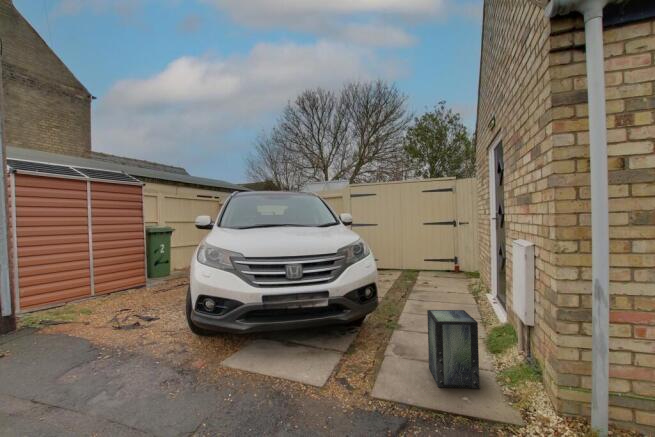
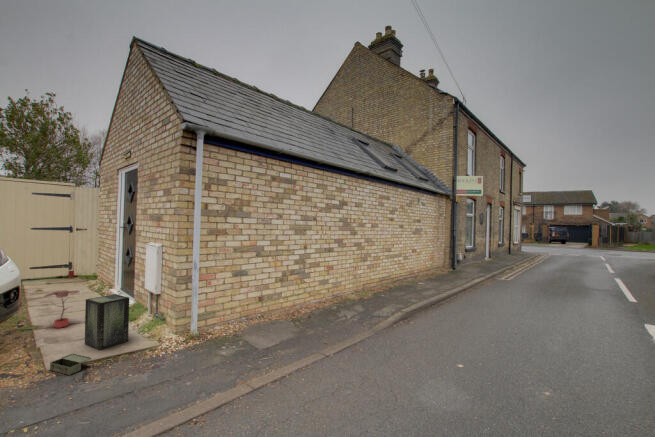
potted plant: none [405,290,437,332] -> present [44,290,79,328]
toolbox: none [379,382,417,416] -> present [50,354,91,375]

